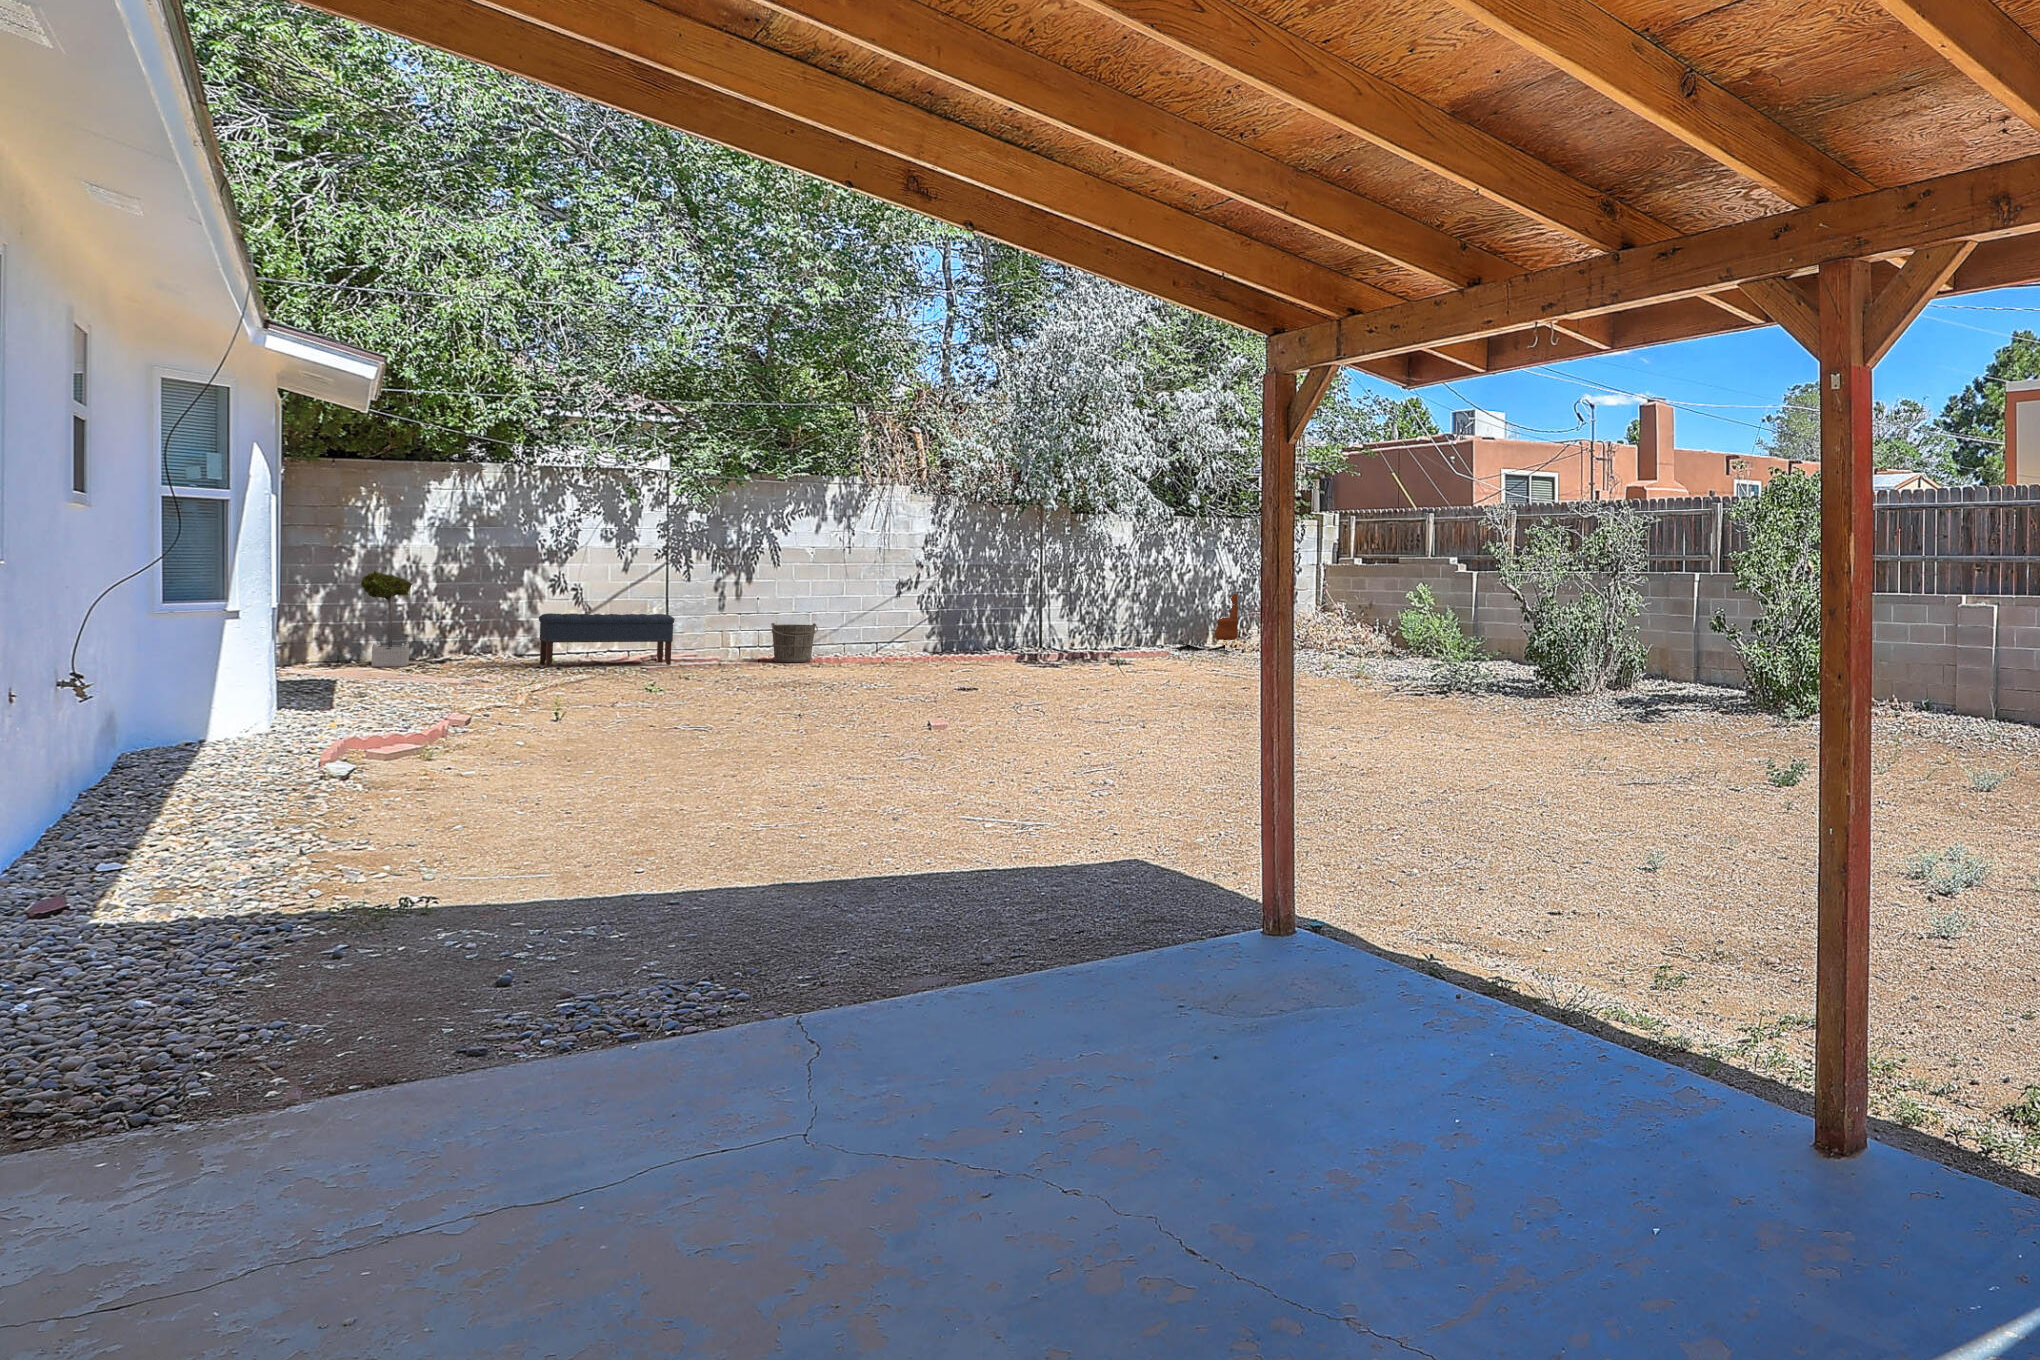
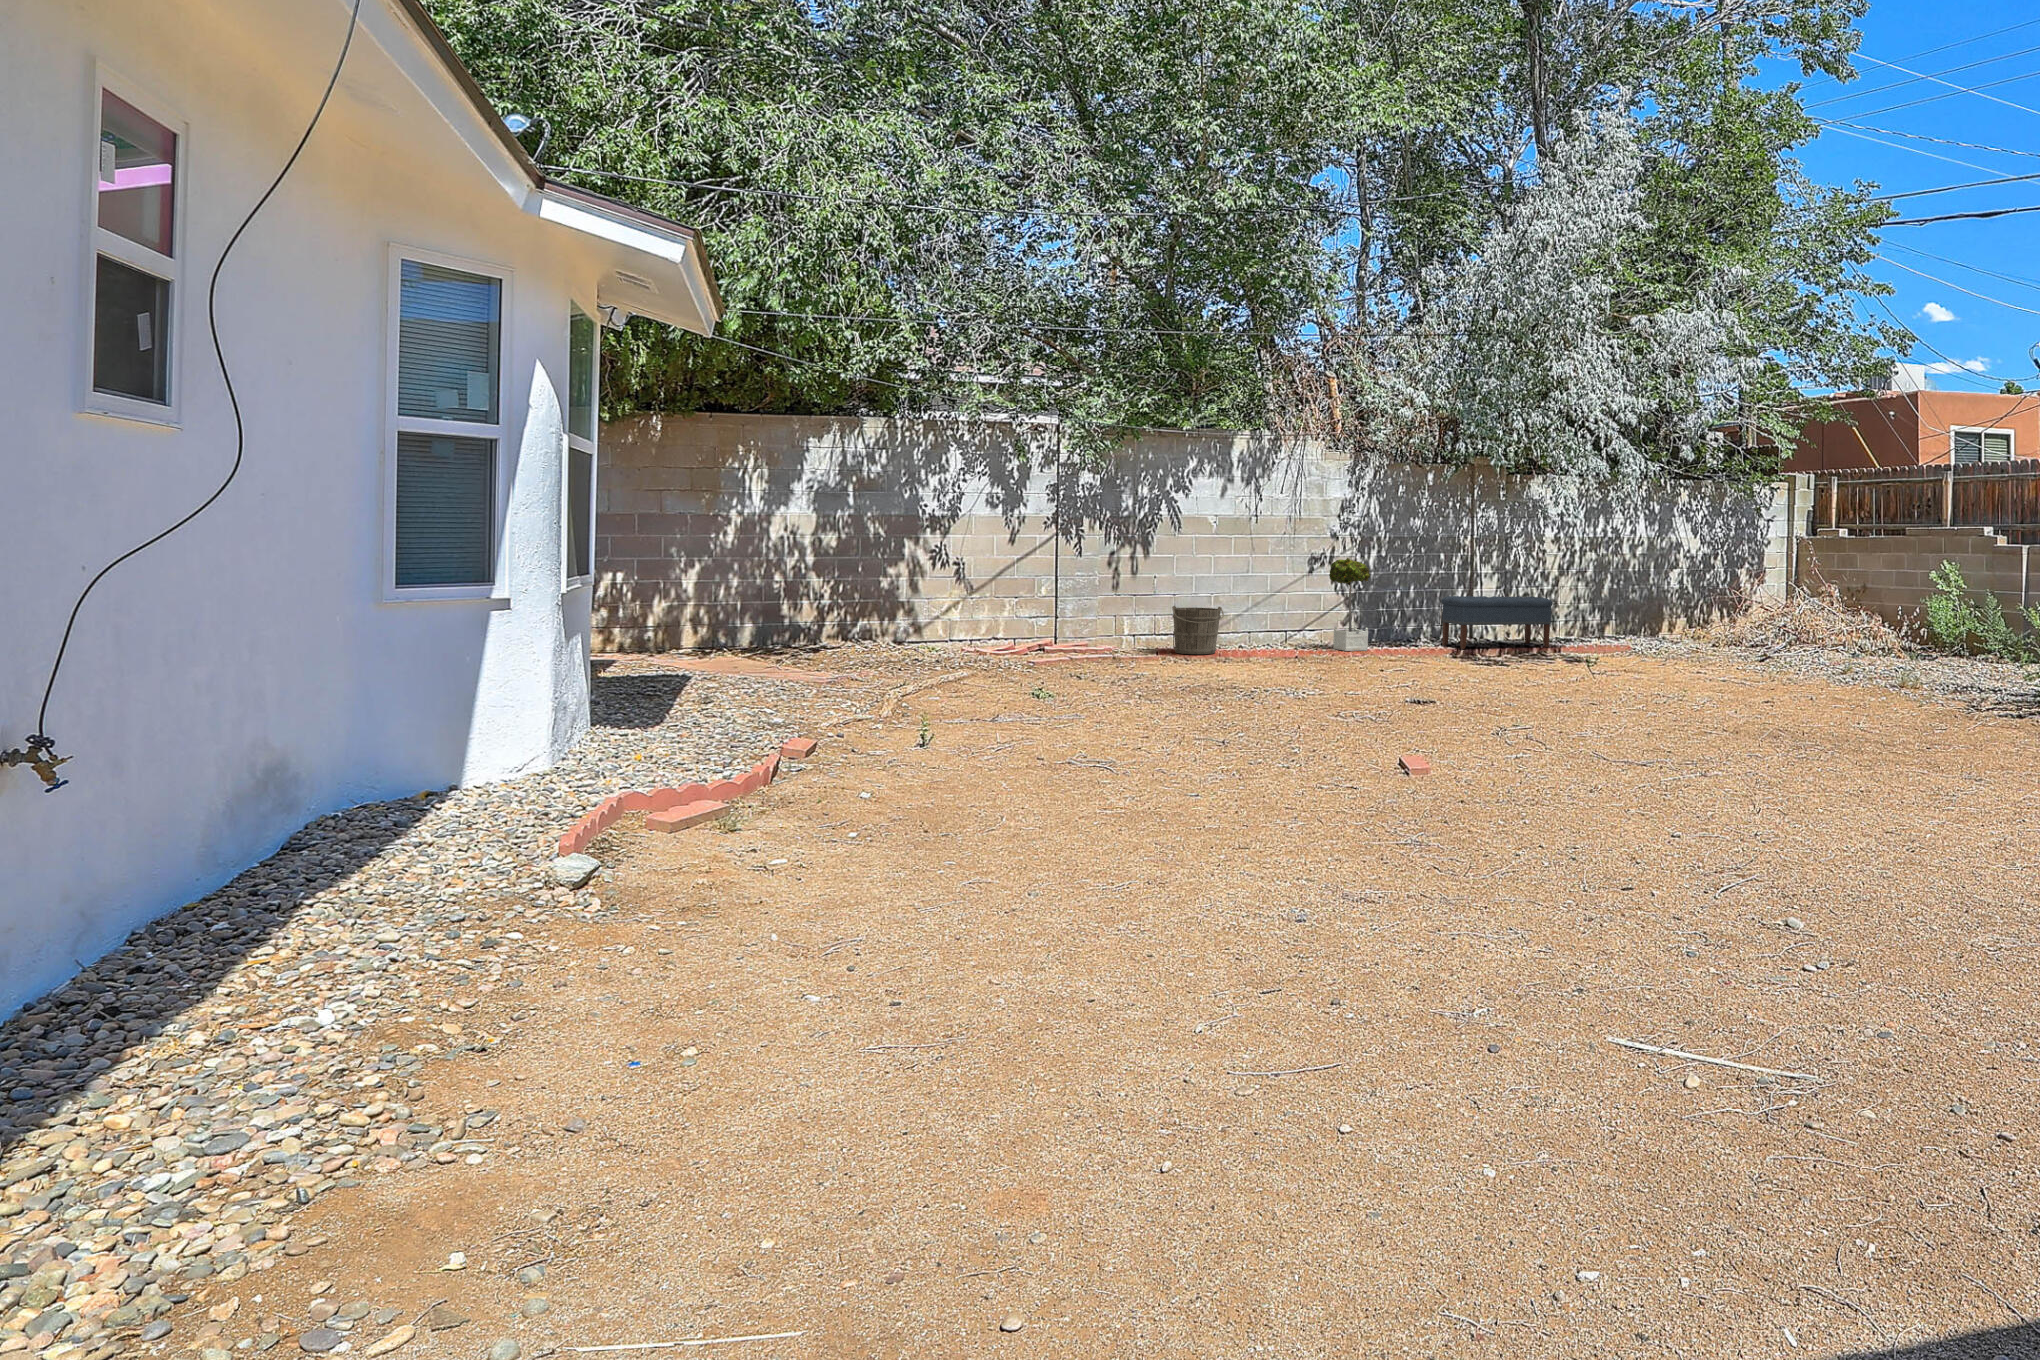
potted tree: present [361,571,412,667] -> present [1329,558,1370,651]
lounge chair: present [1174,594,1239,651] -> none [1616,572,1701,643]
bench: present [539,613,675,667] -> present [1442,596,1553,649]

